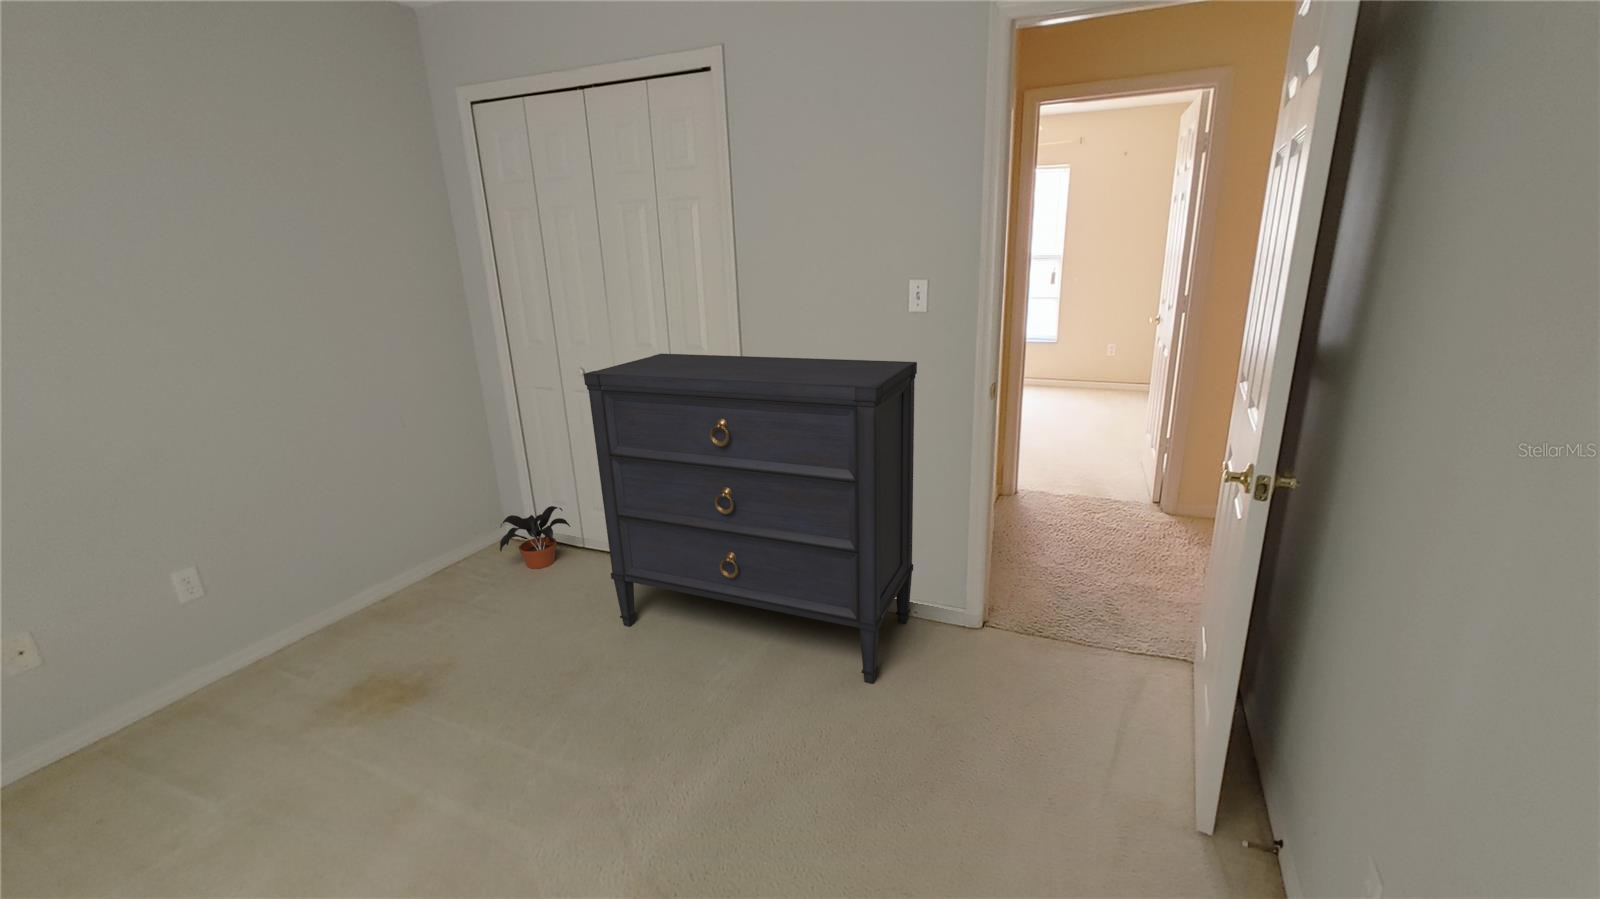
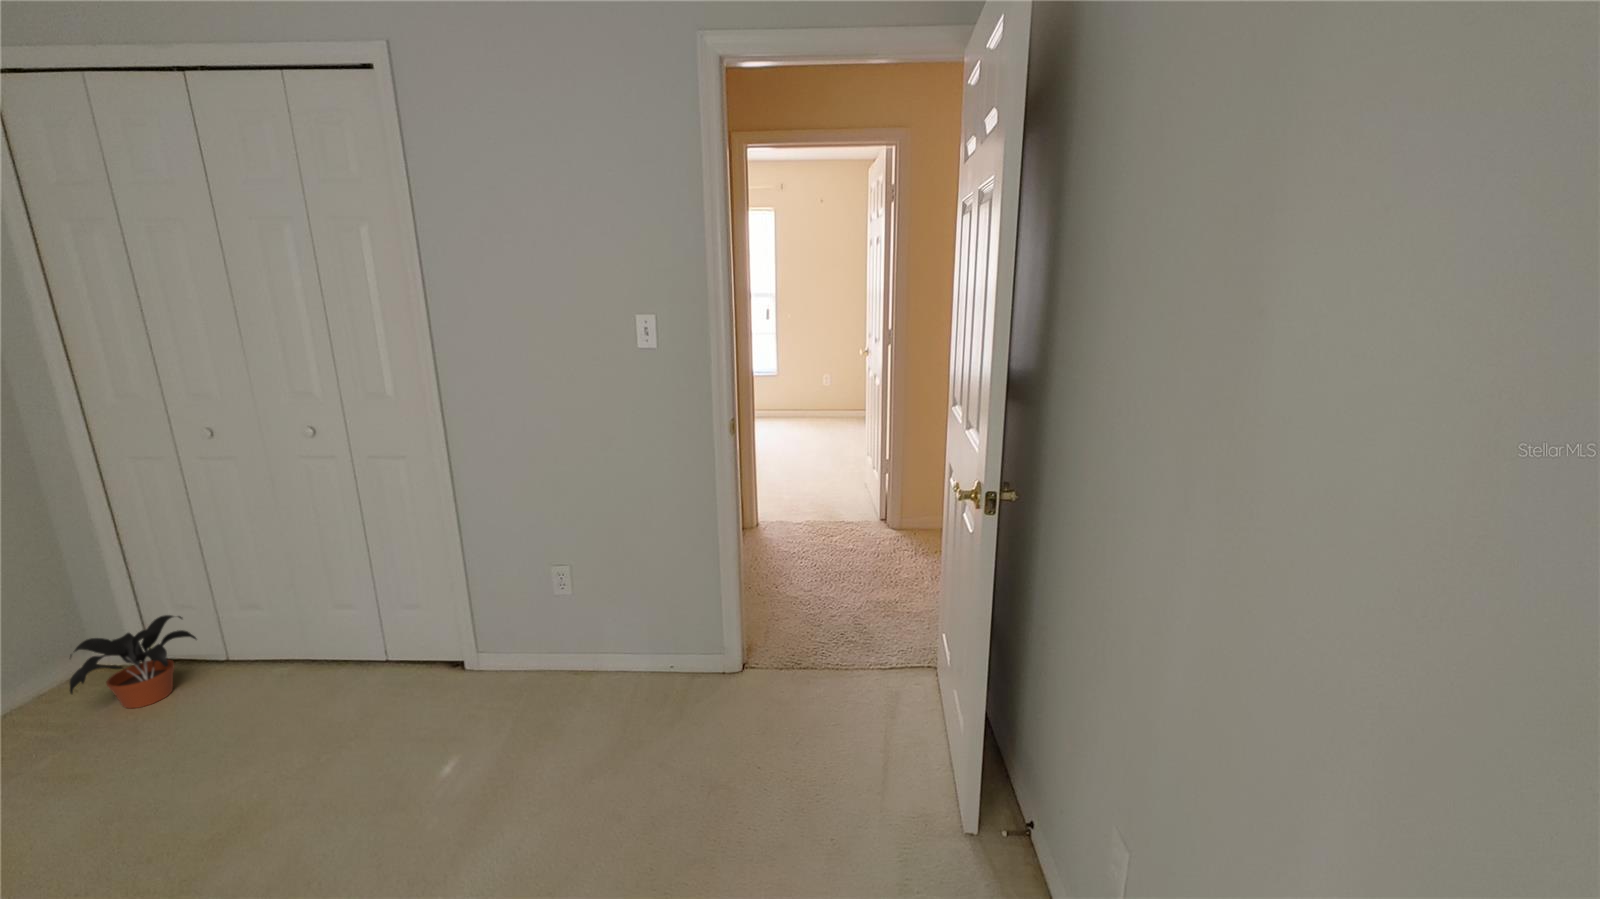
dresser: present [583,354,917,683] -> none [201,399,668,761]

